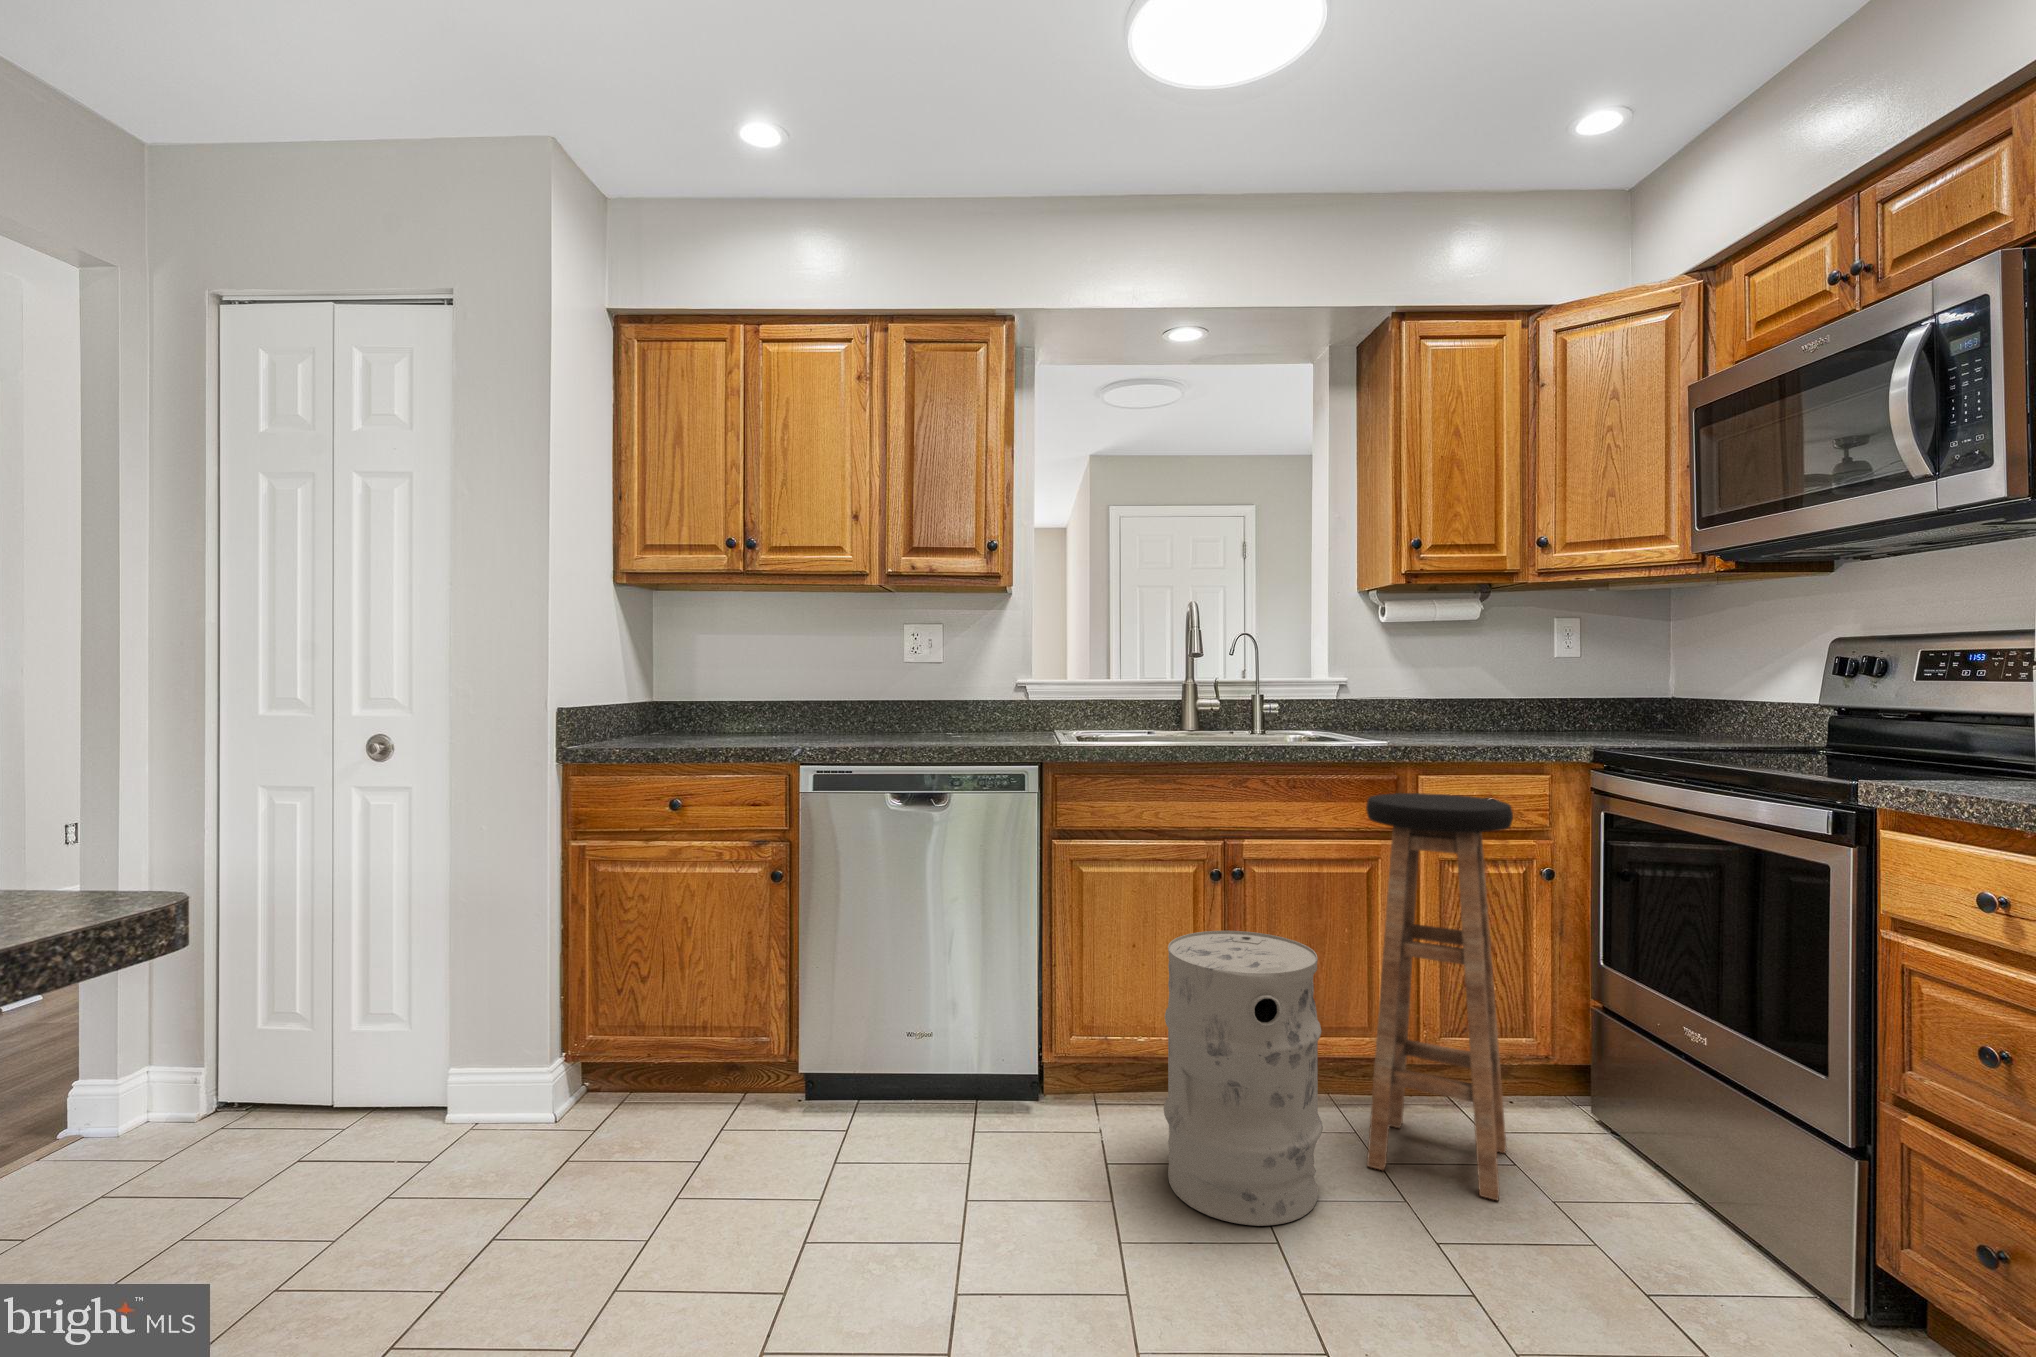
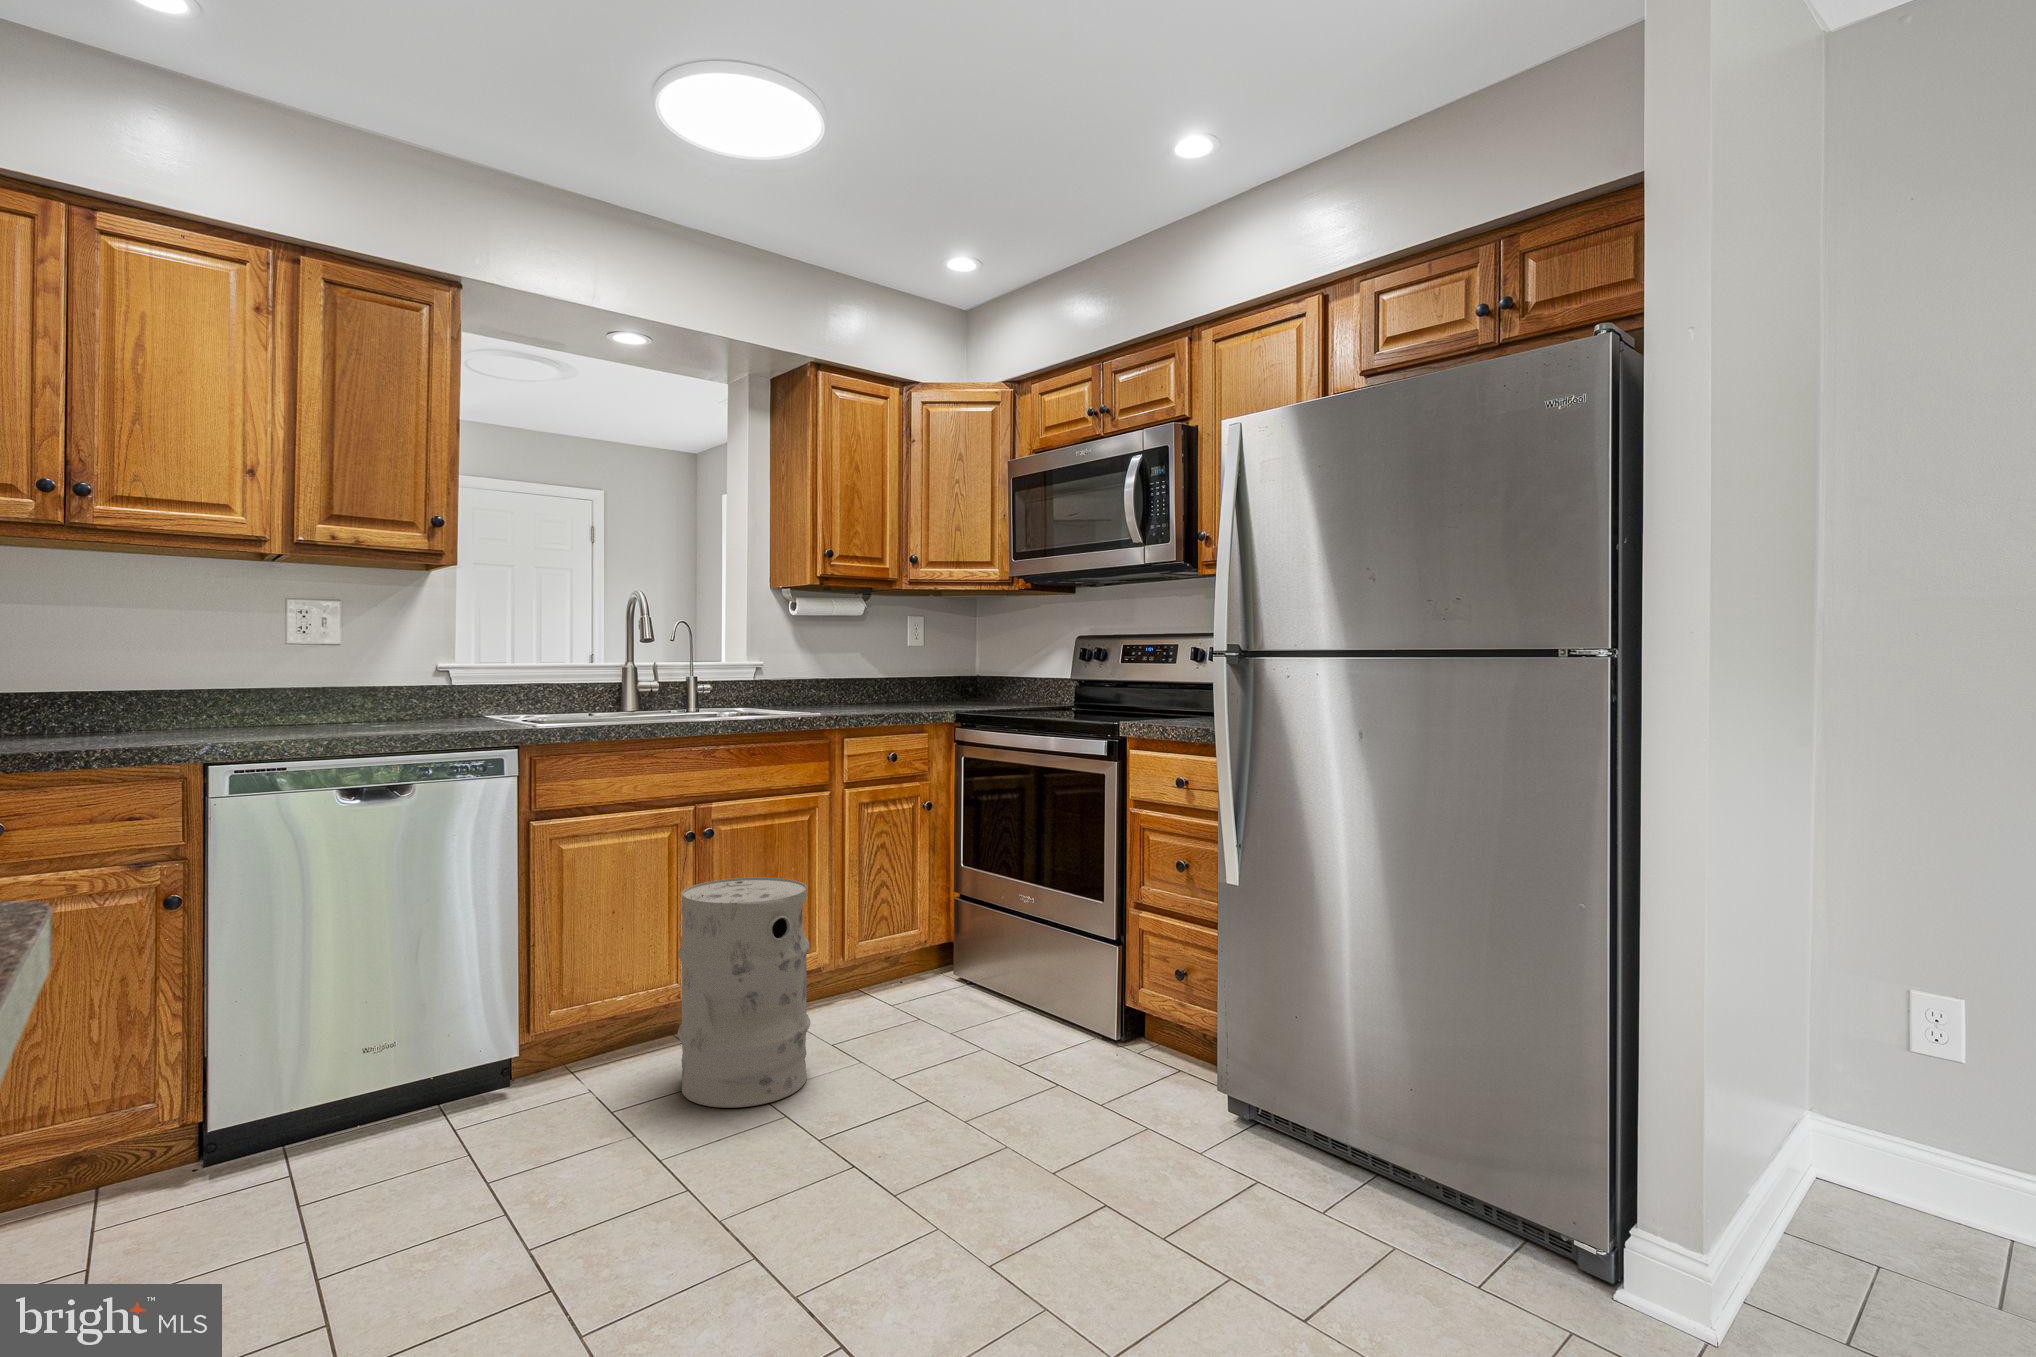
bar stool: present [1366,793,1513,1200] -> none [822,753,925,1047]

